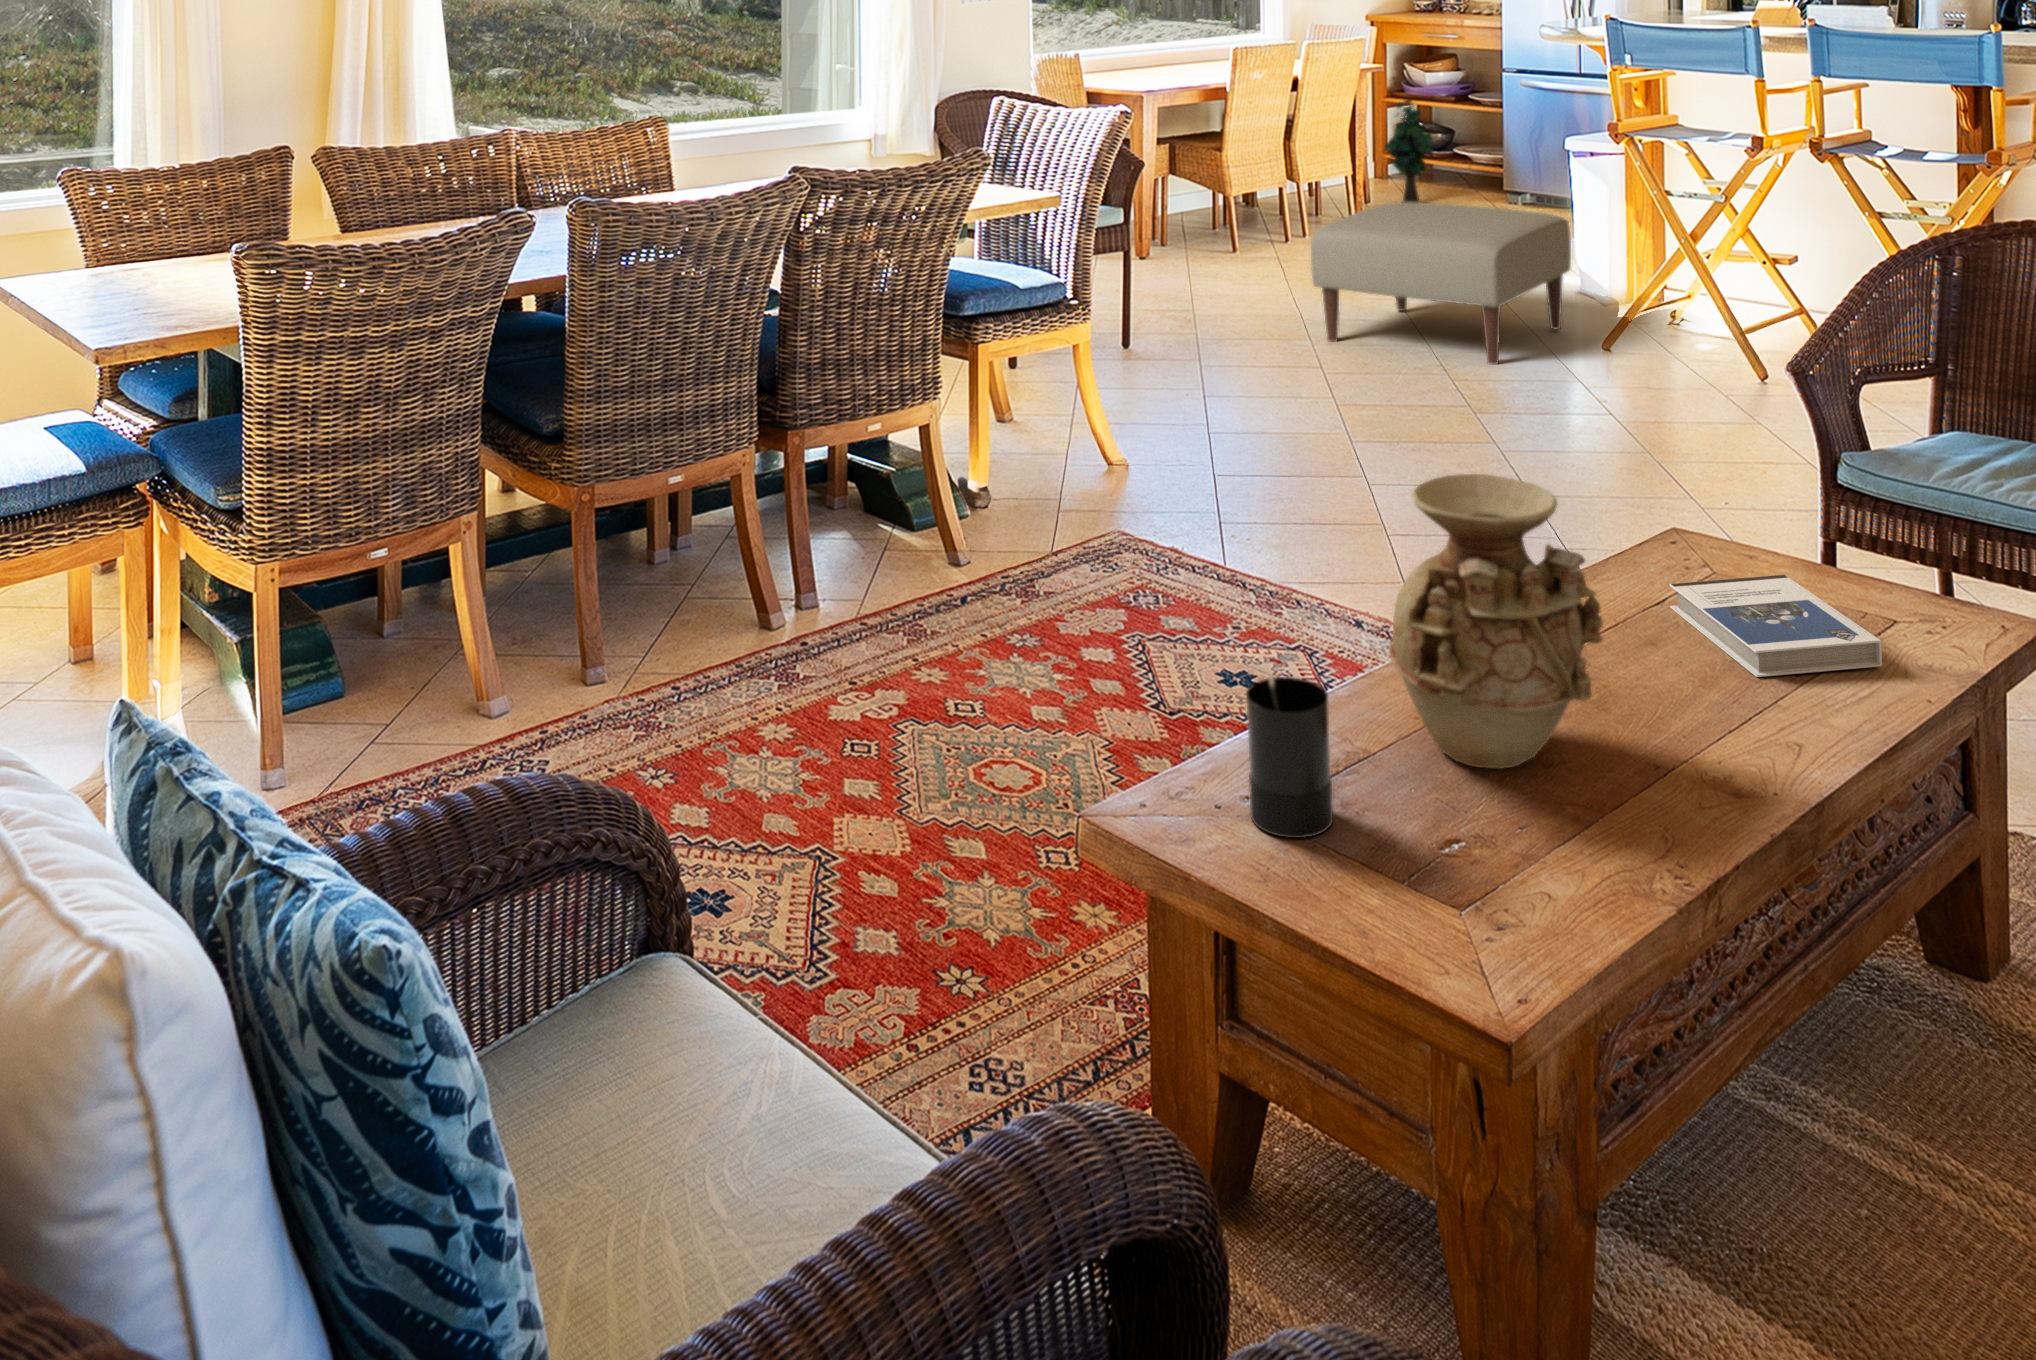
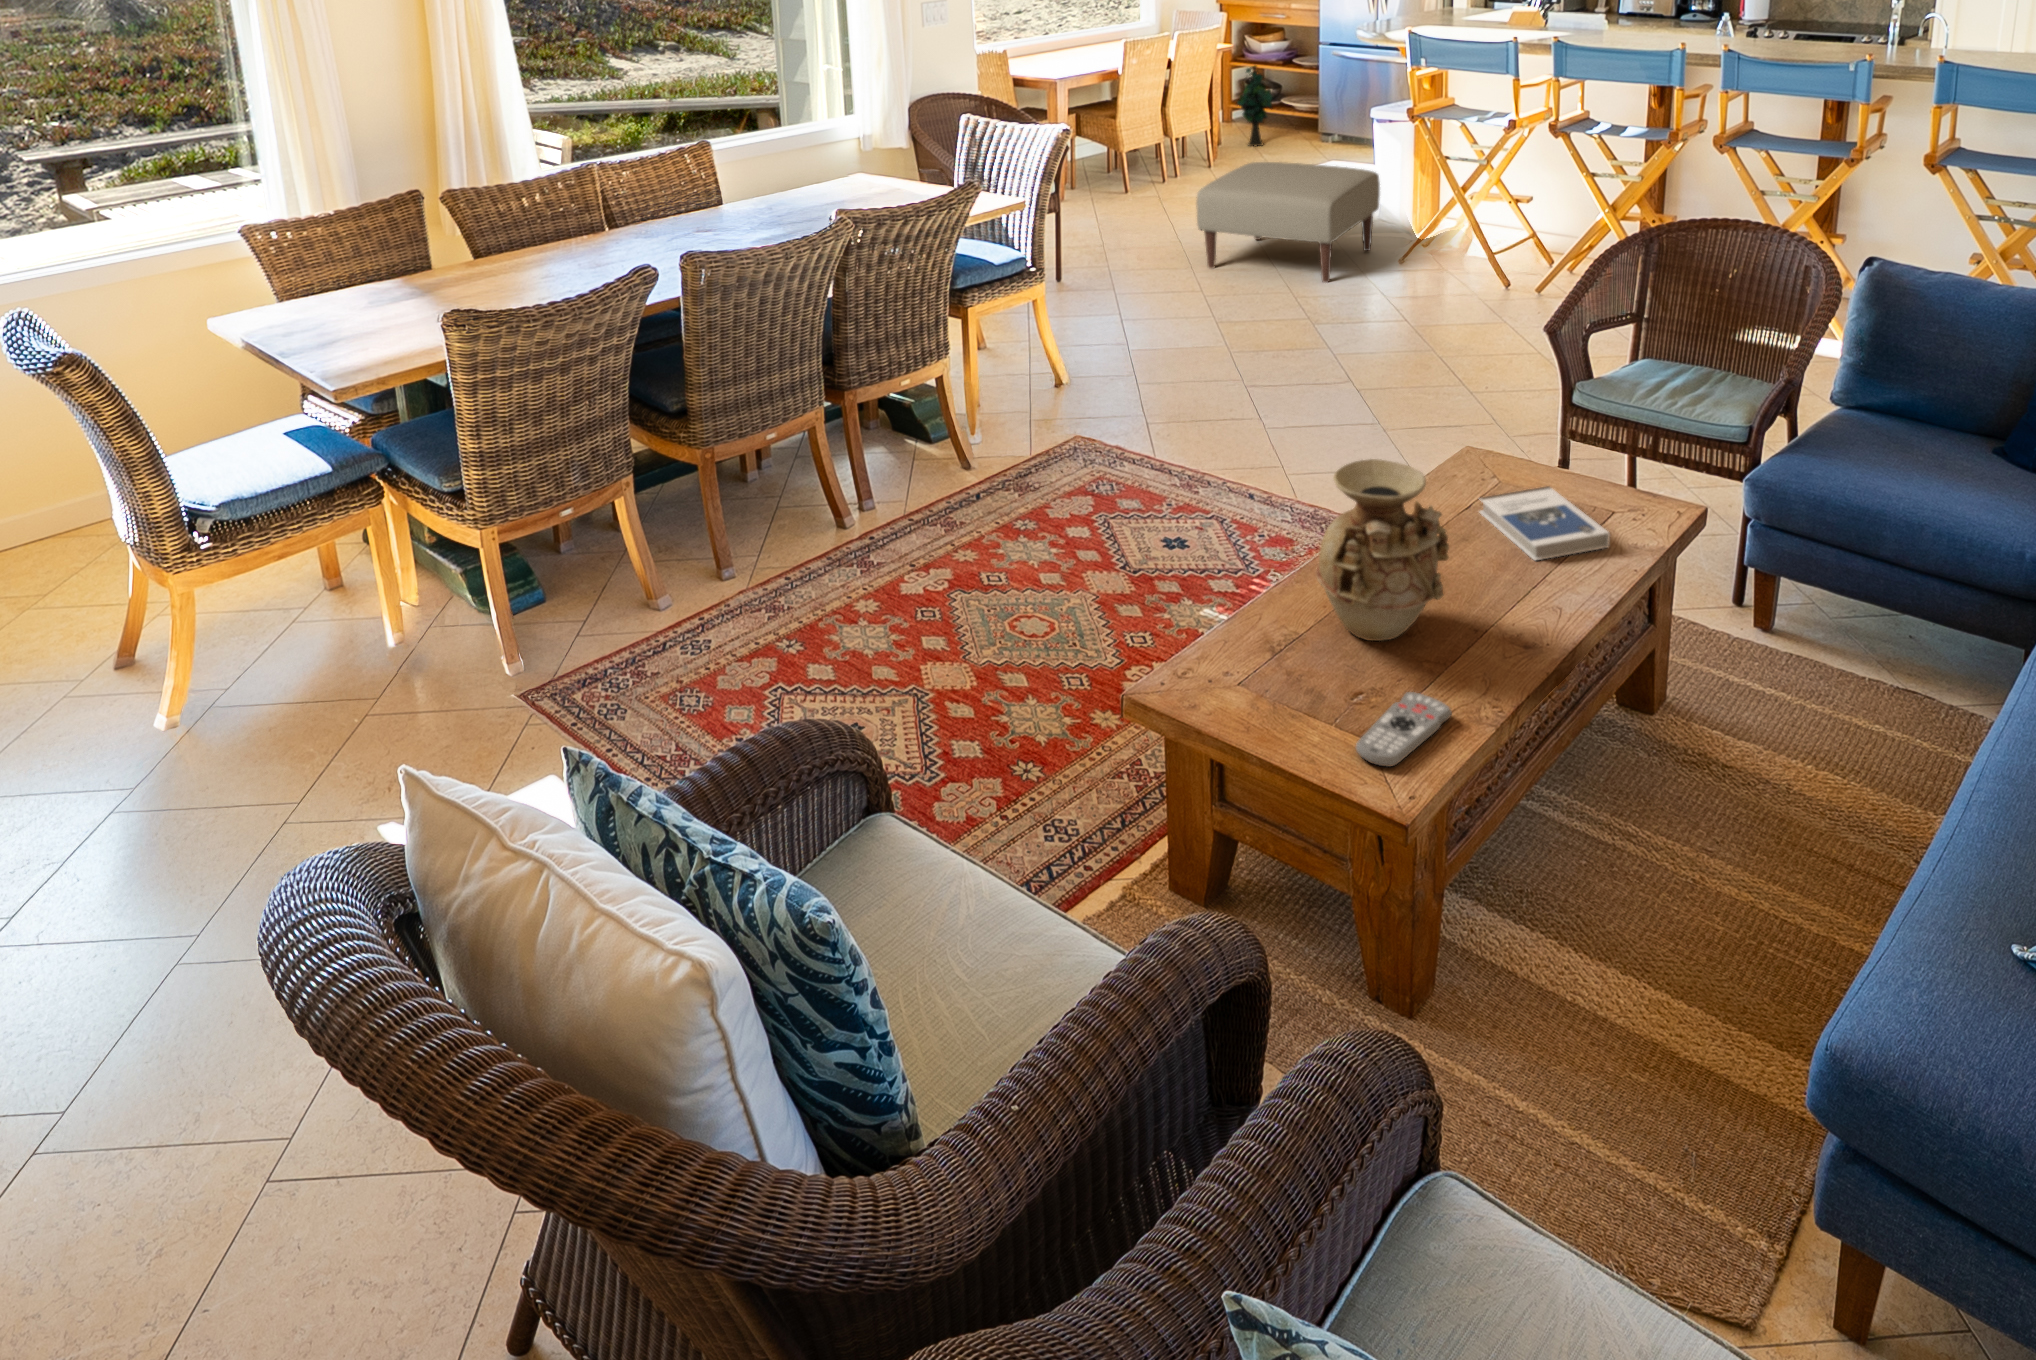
candle: present [1246,665,1333,838] -> none [1235,597,1288,701]
remote control: none [1430,839,1598,950] -> present [1356,692,1452,767]

